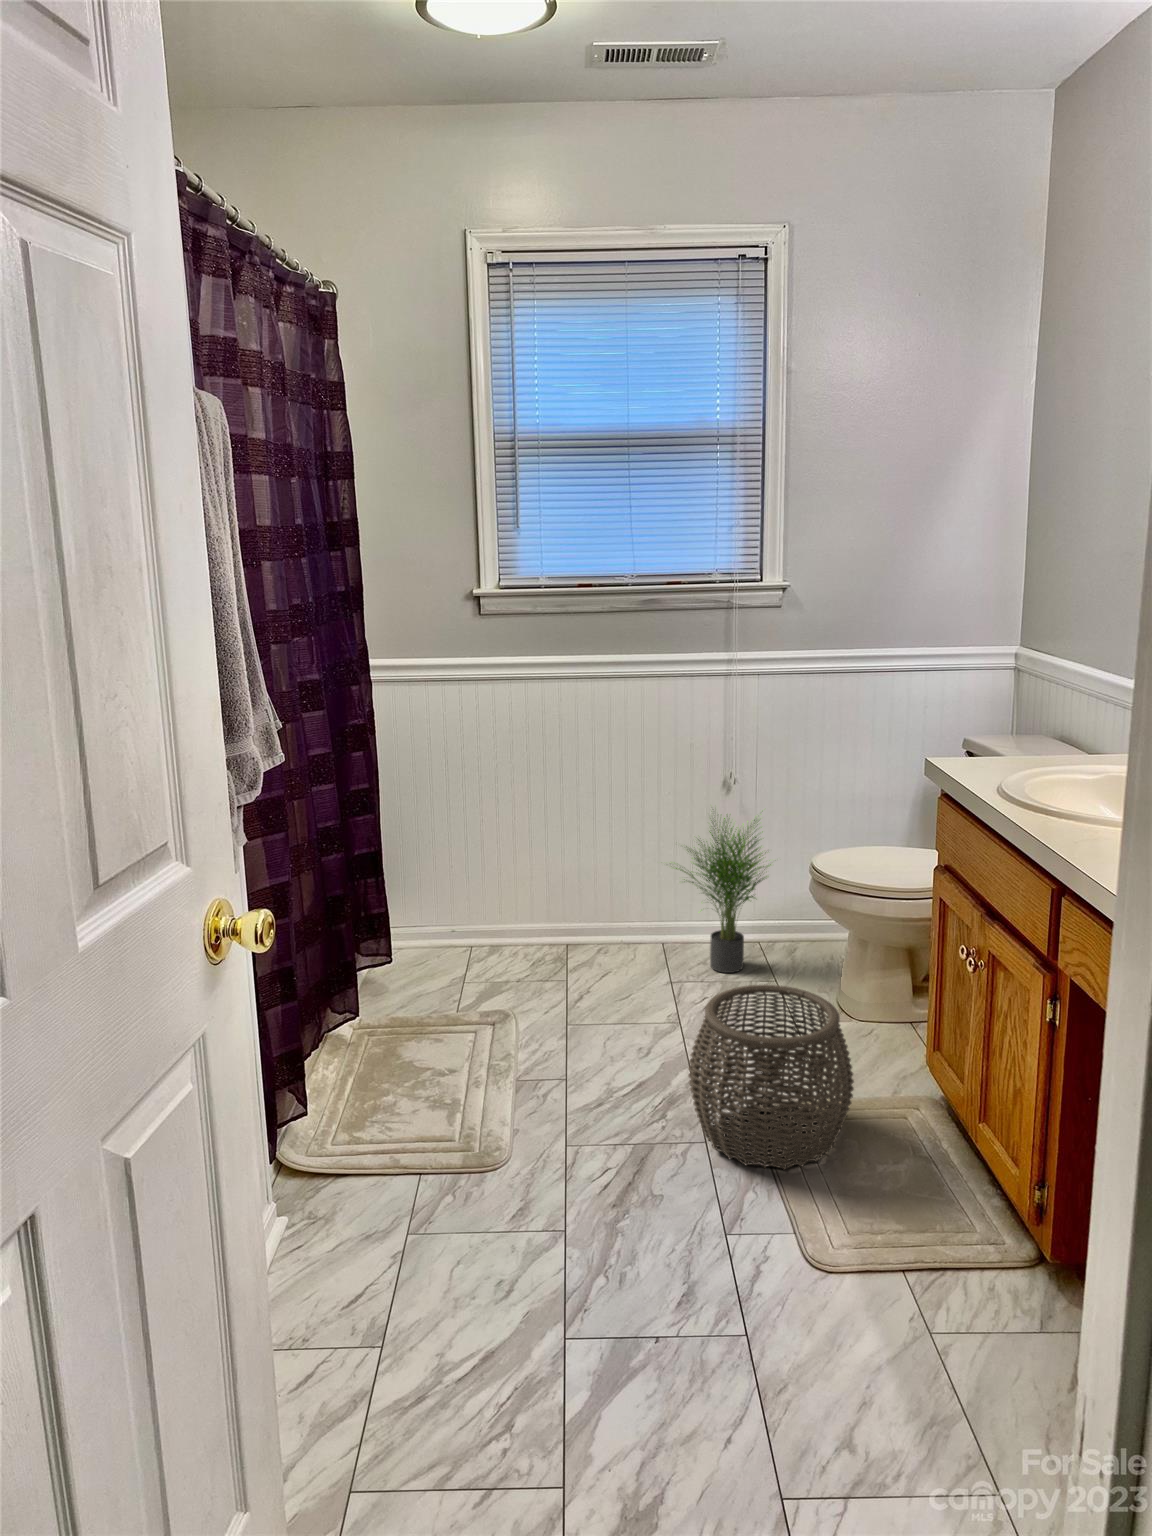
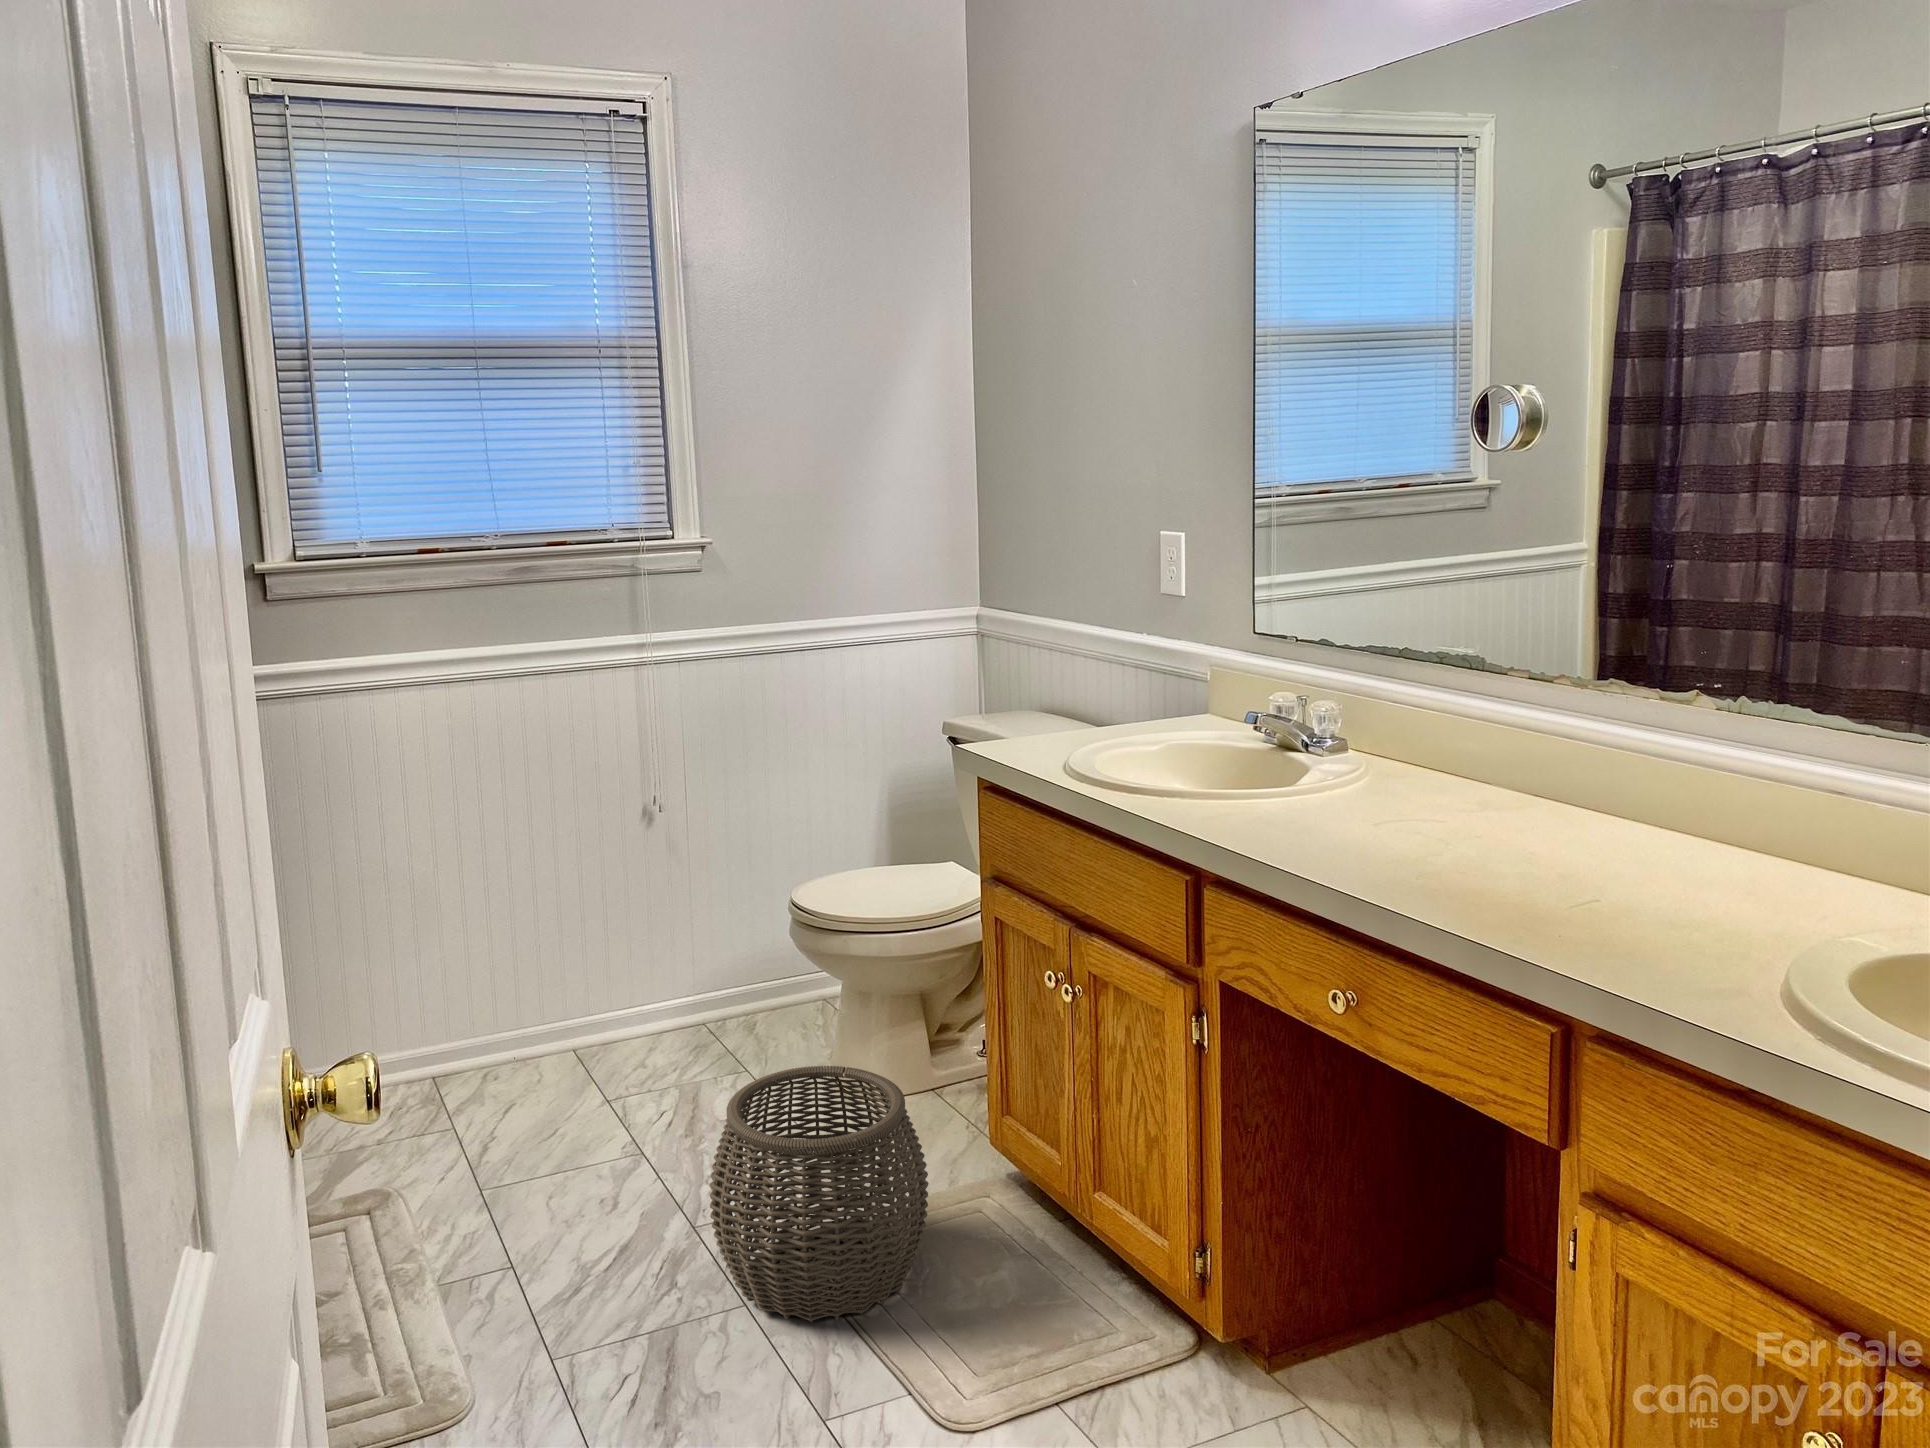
potted plant: present [676,818,771,973] -> none [568,835,736,1067]

